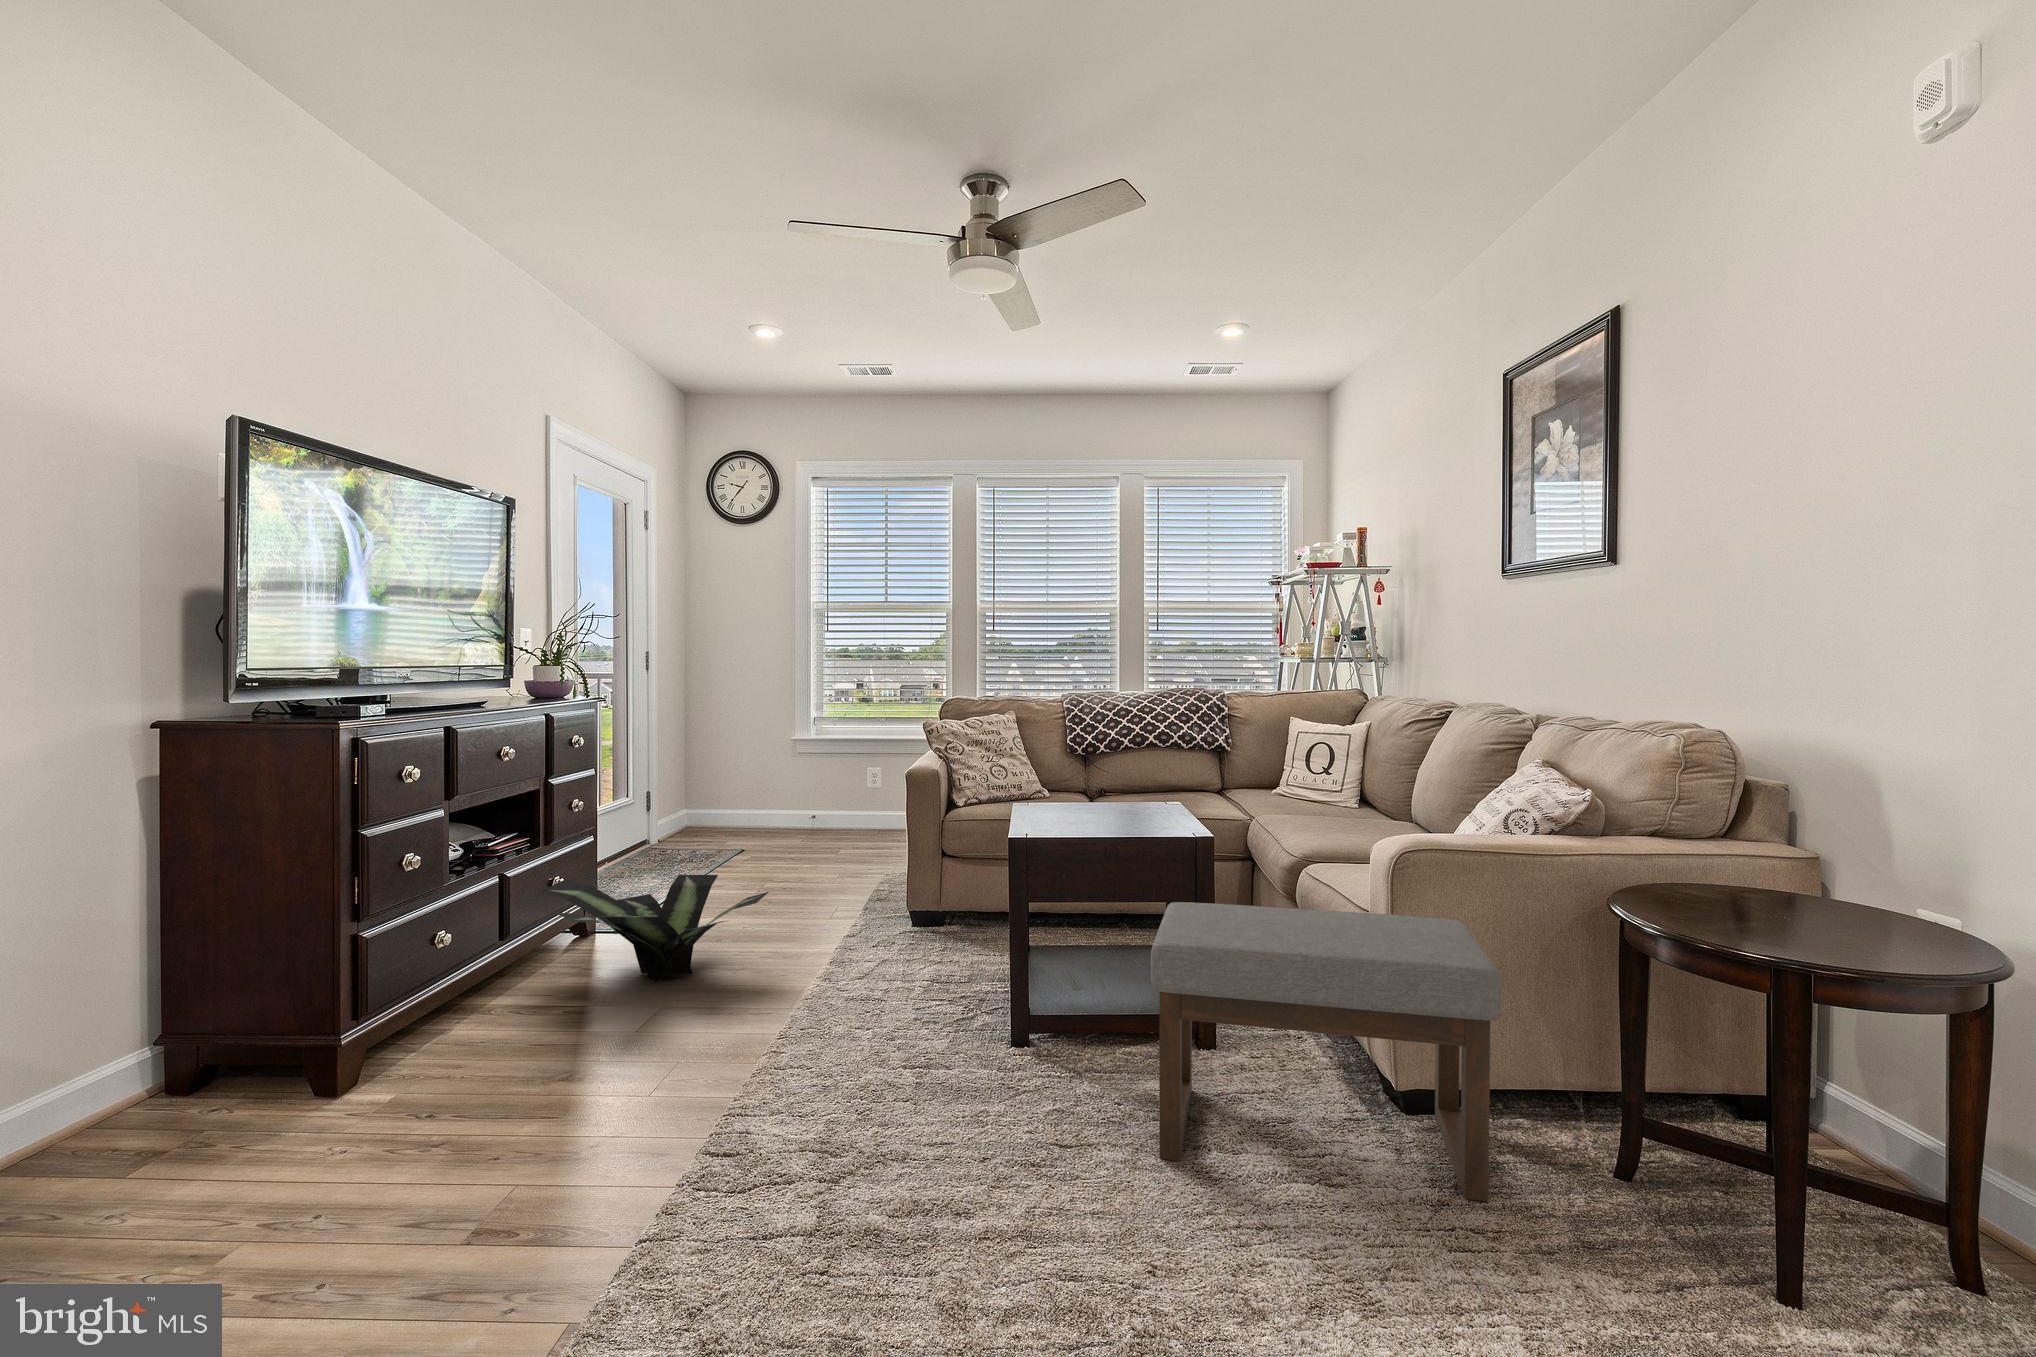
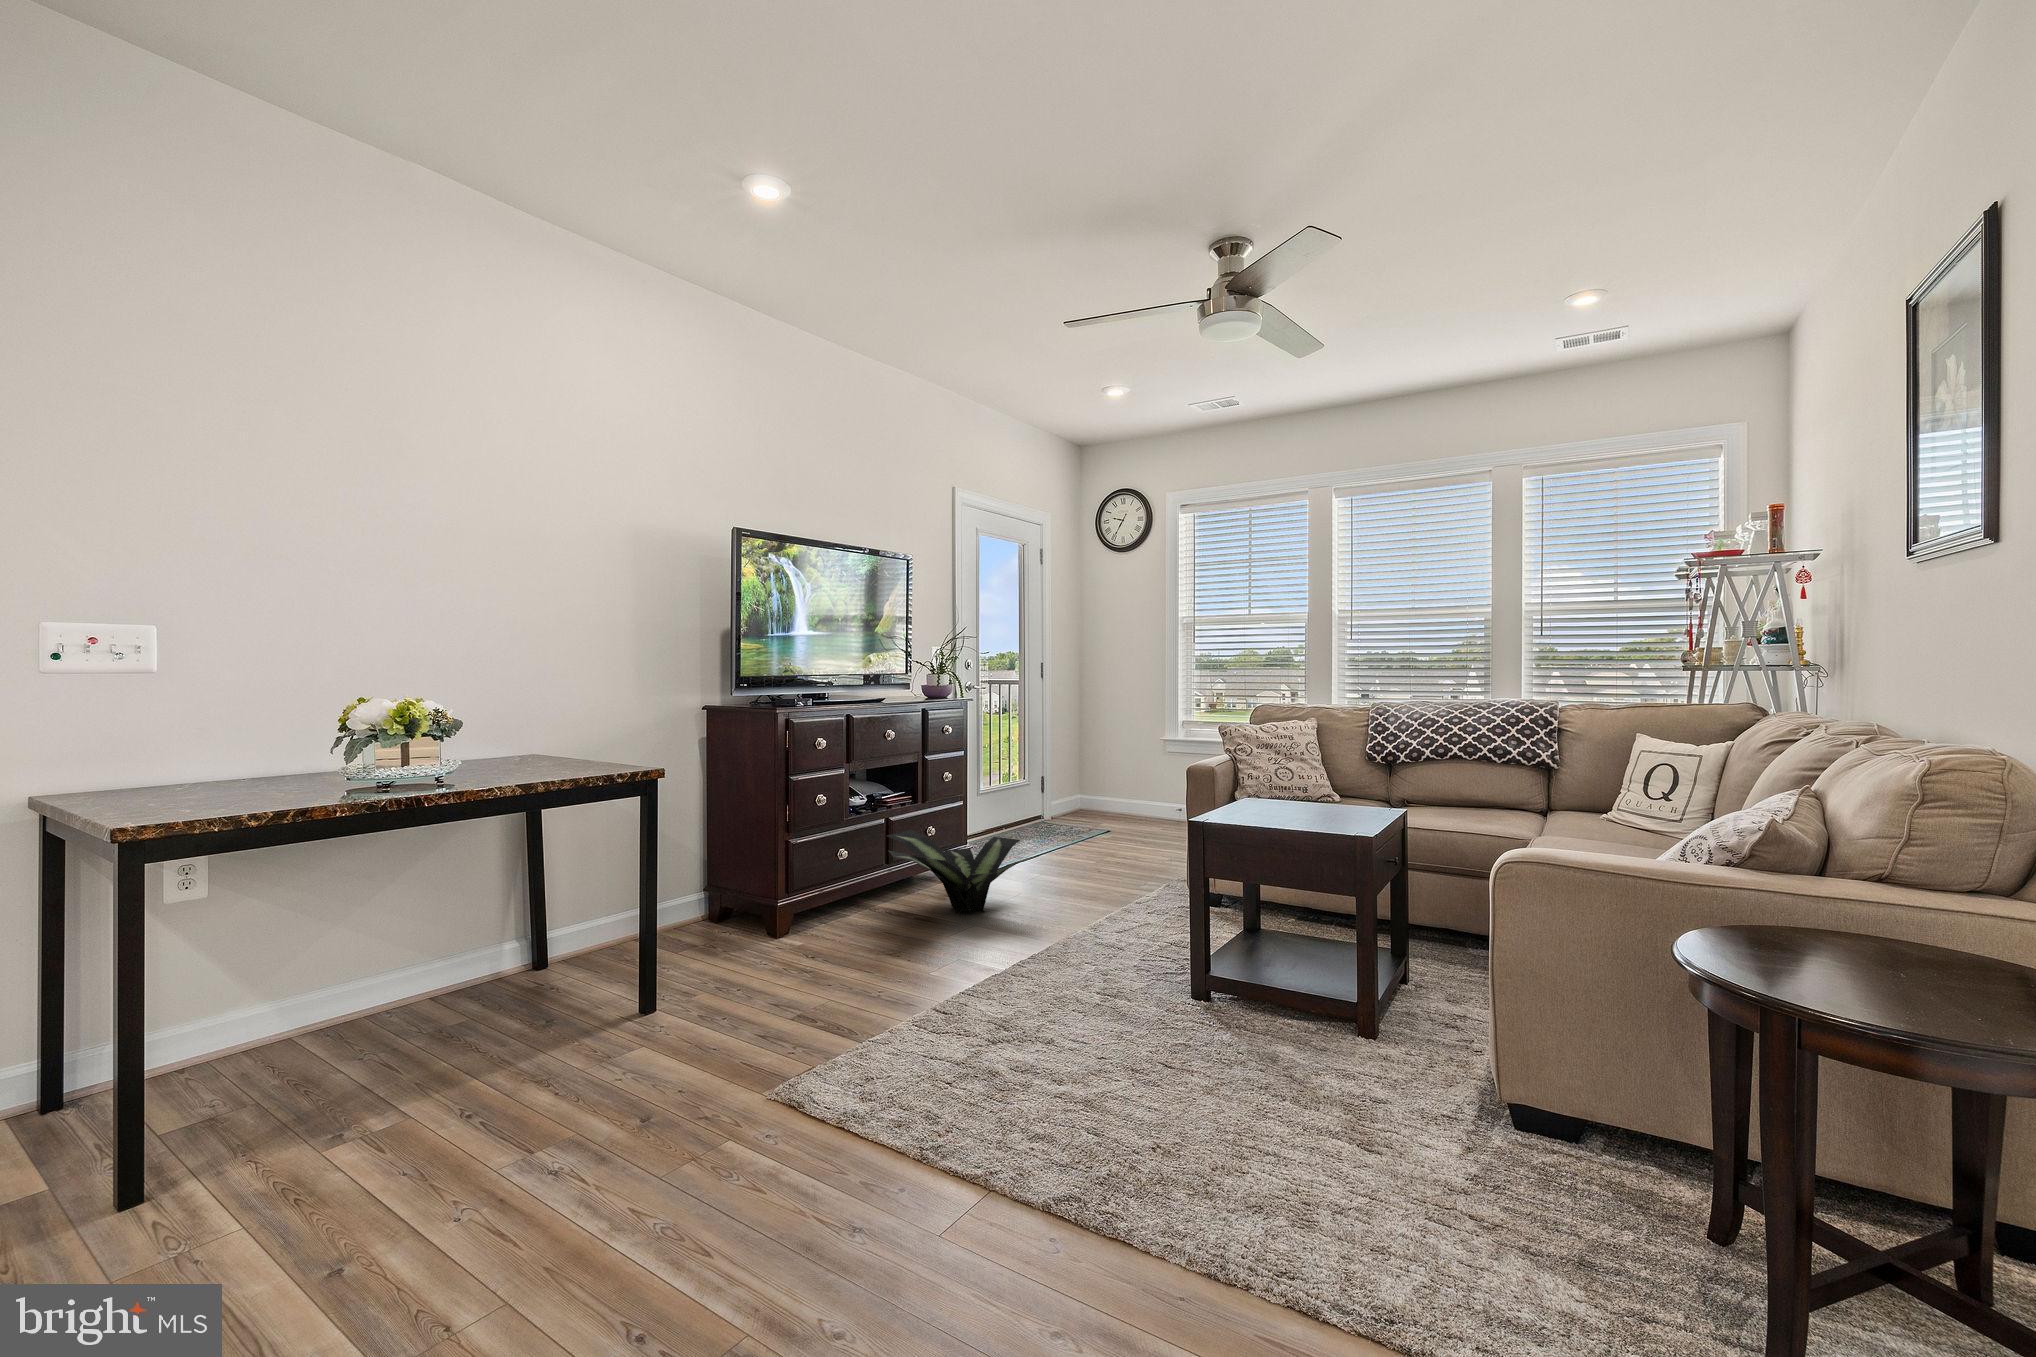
ottoman: present [1151,902,1501,1202] -> none [1200,888,1555,1218]

